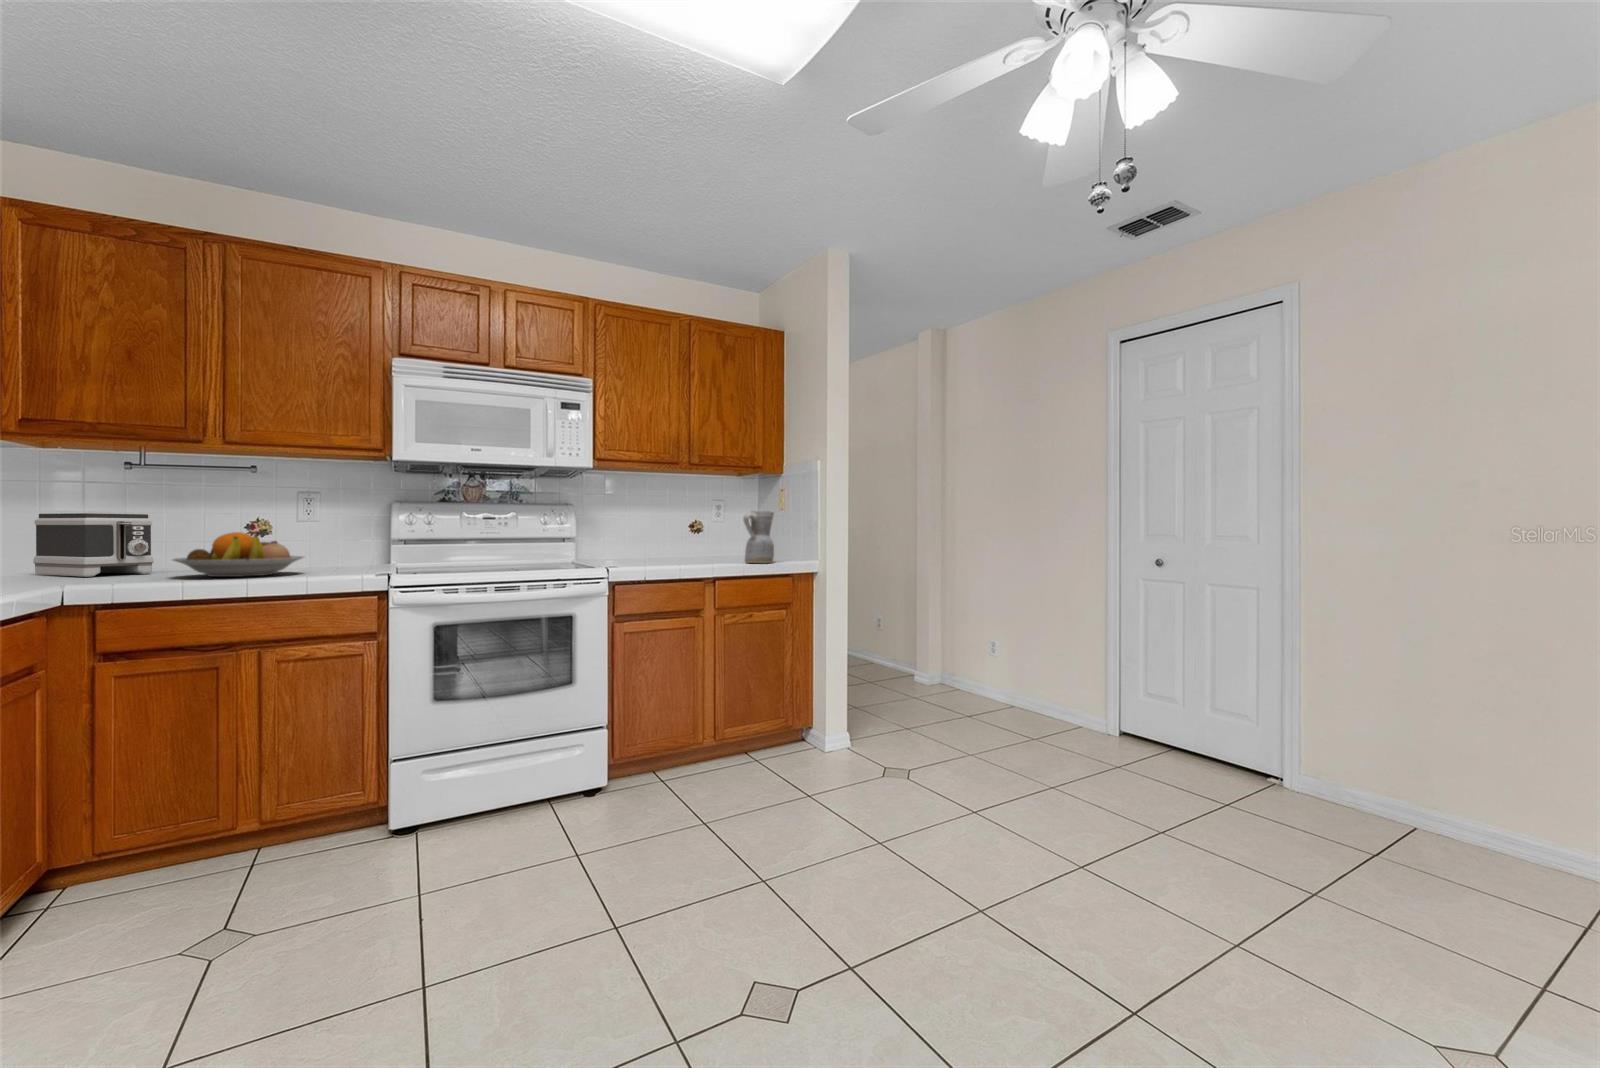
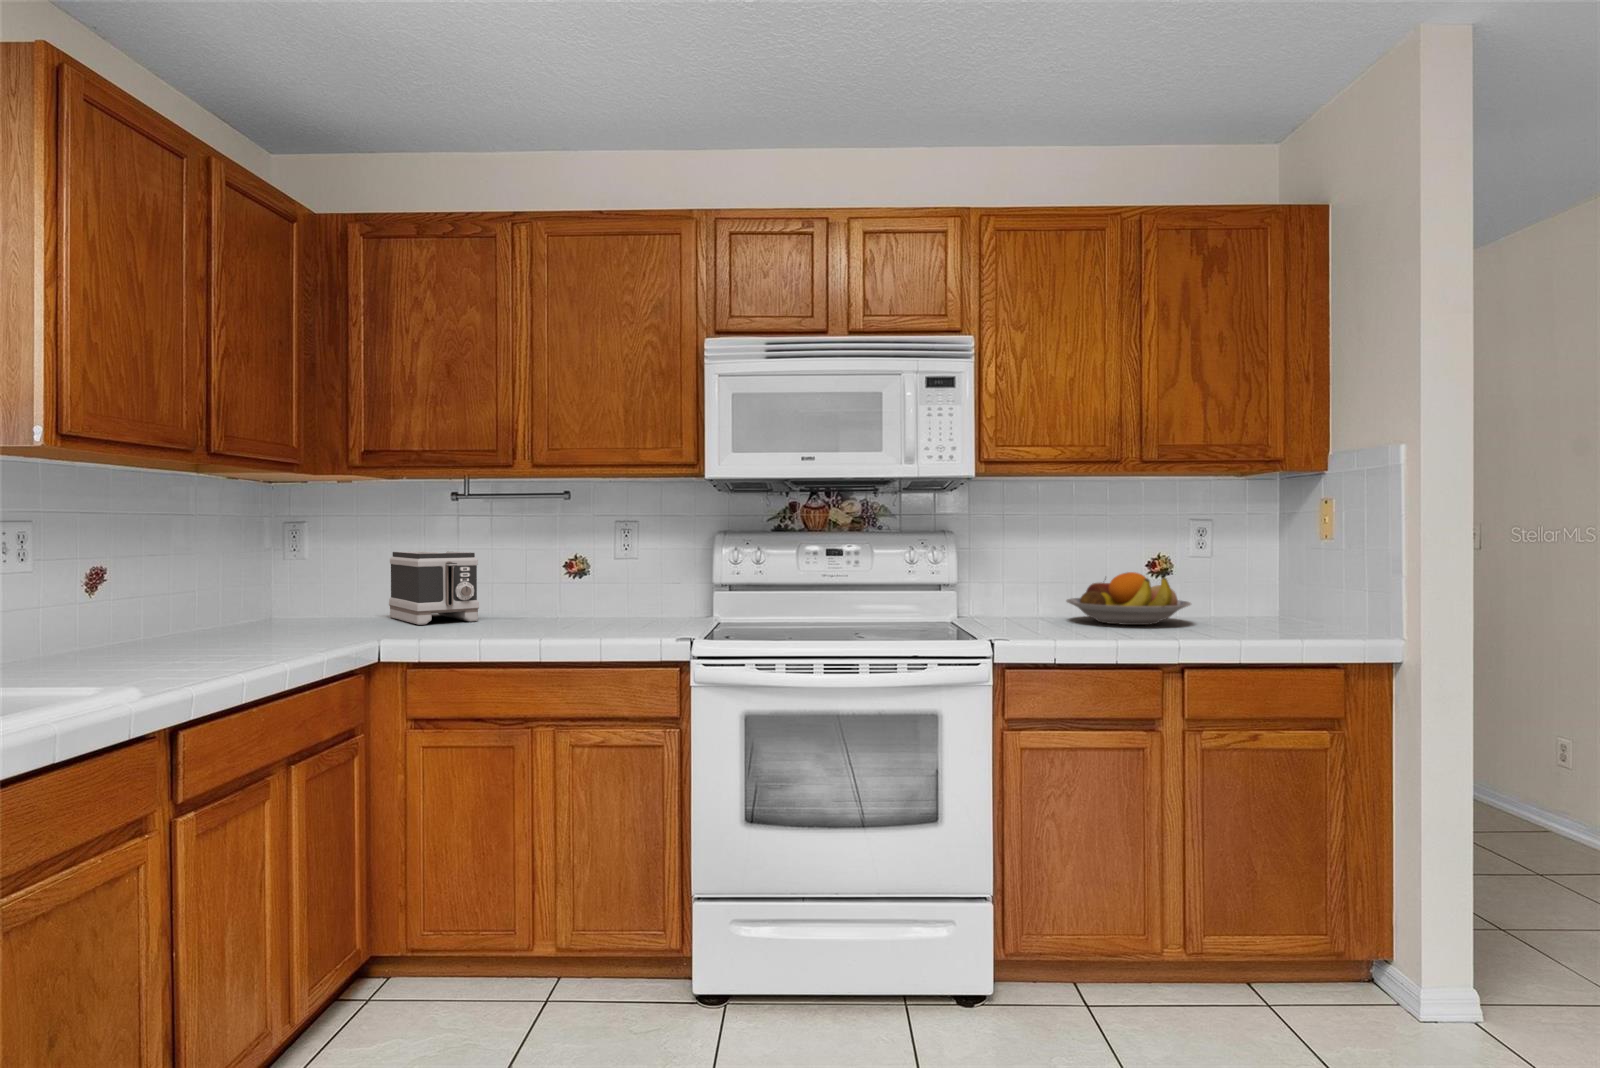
ceramic pitcher: present [744,510,774,563] -> none [1239,539,1303,638]
fruit bowl: present [173,532,304,577] -> present [1066,572,1191,625]

